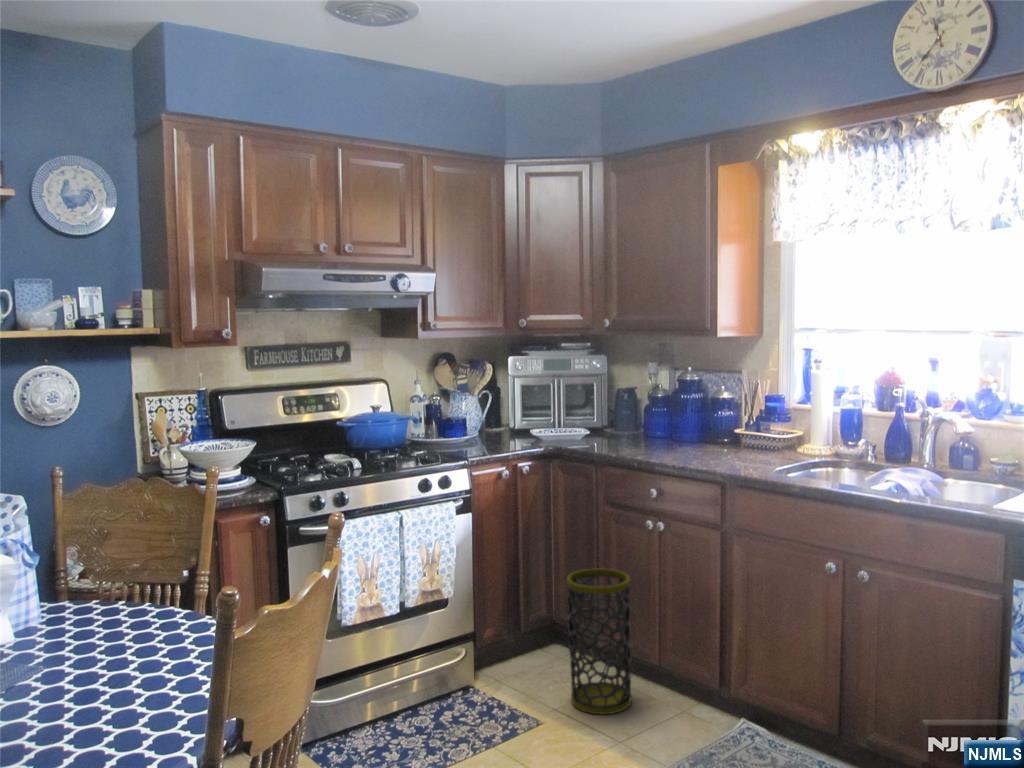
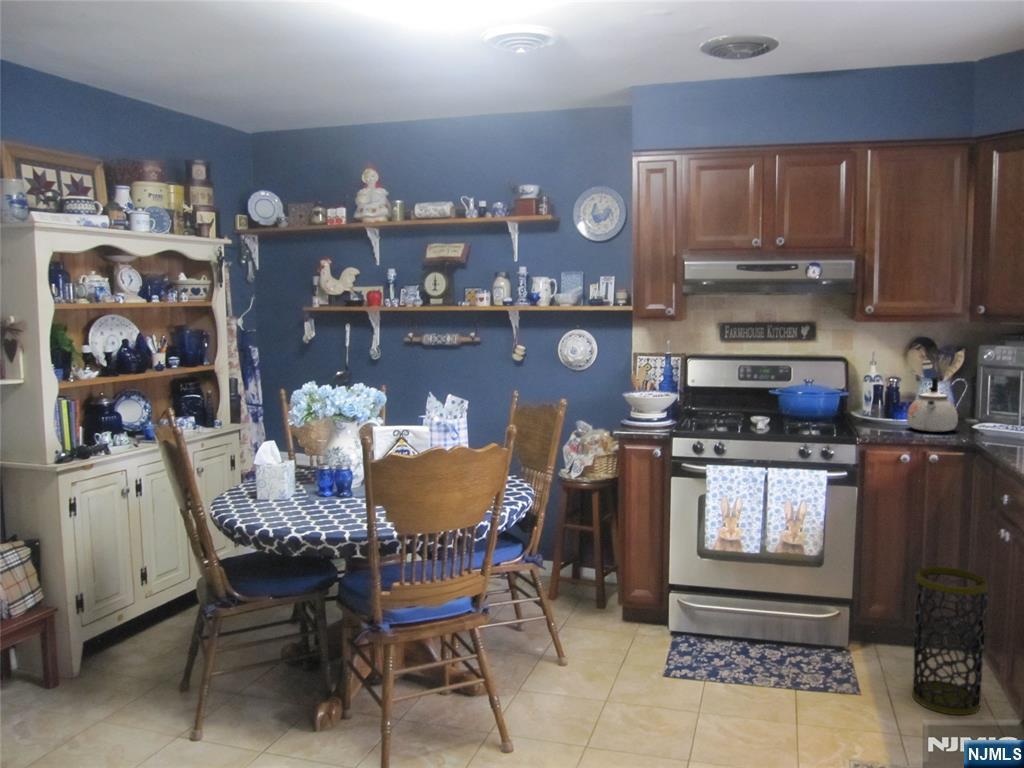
kettle: none [476,388,522,443] -> present [907,377,958,432]

